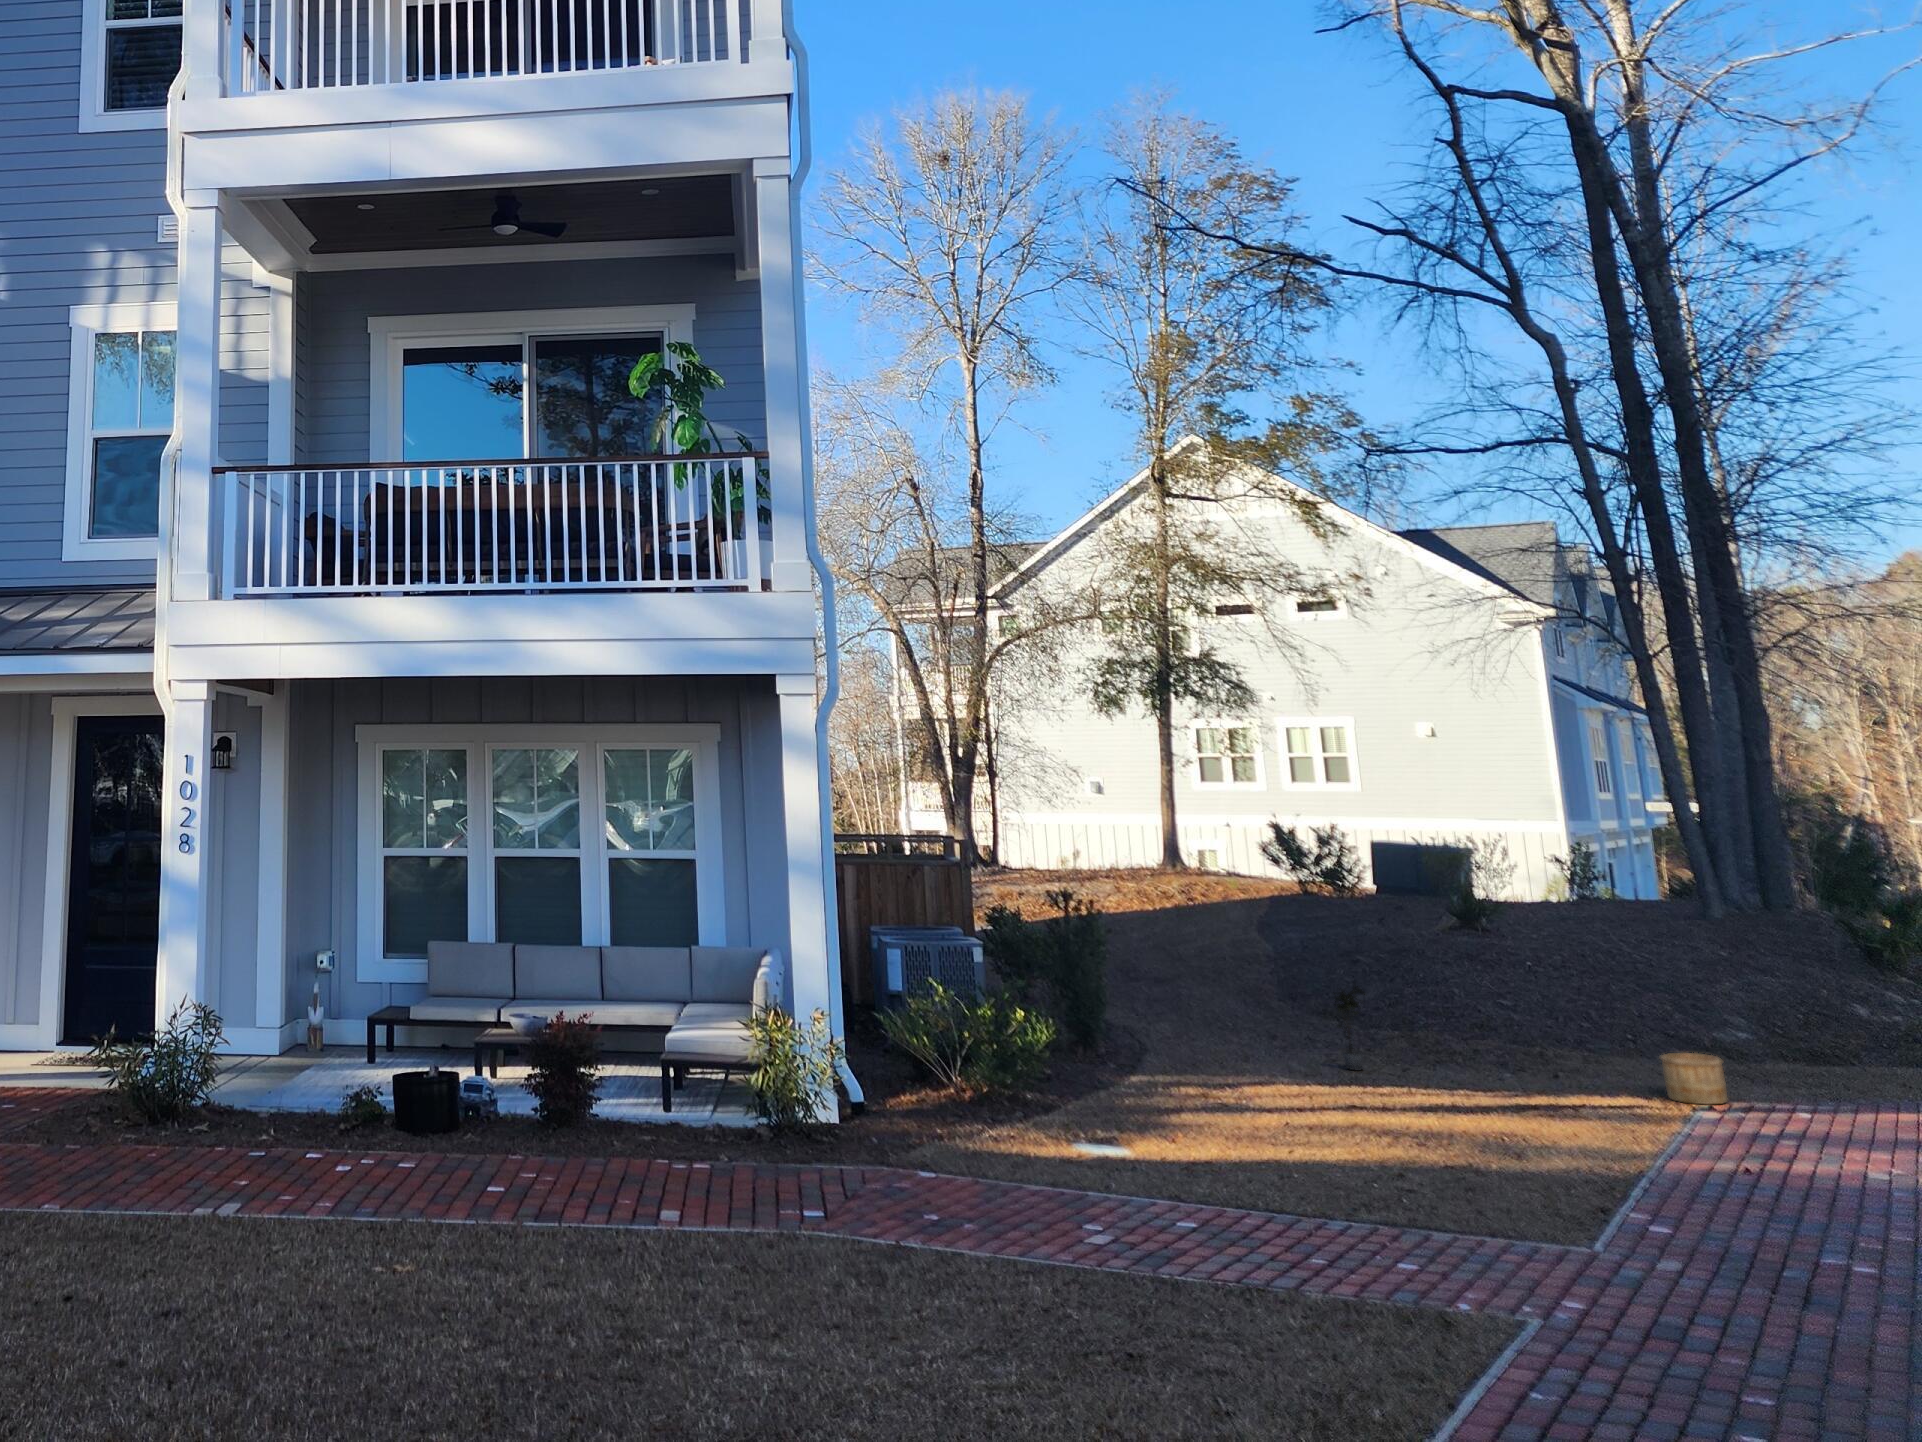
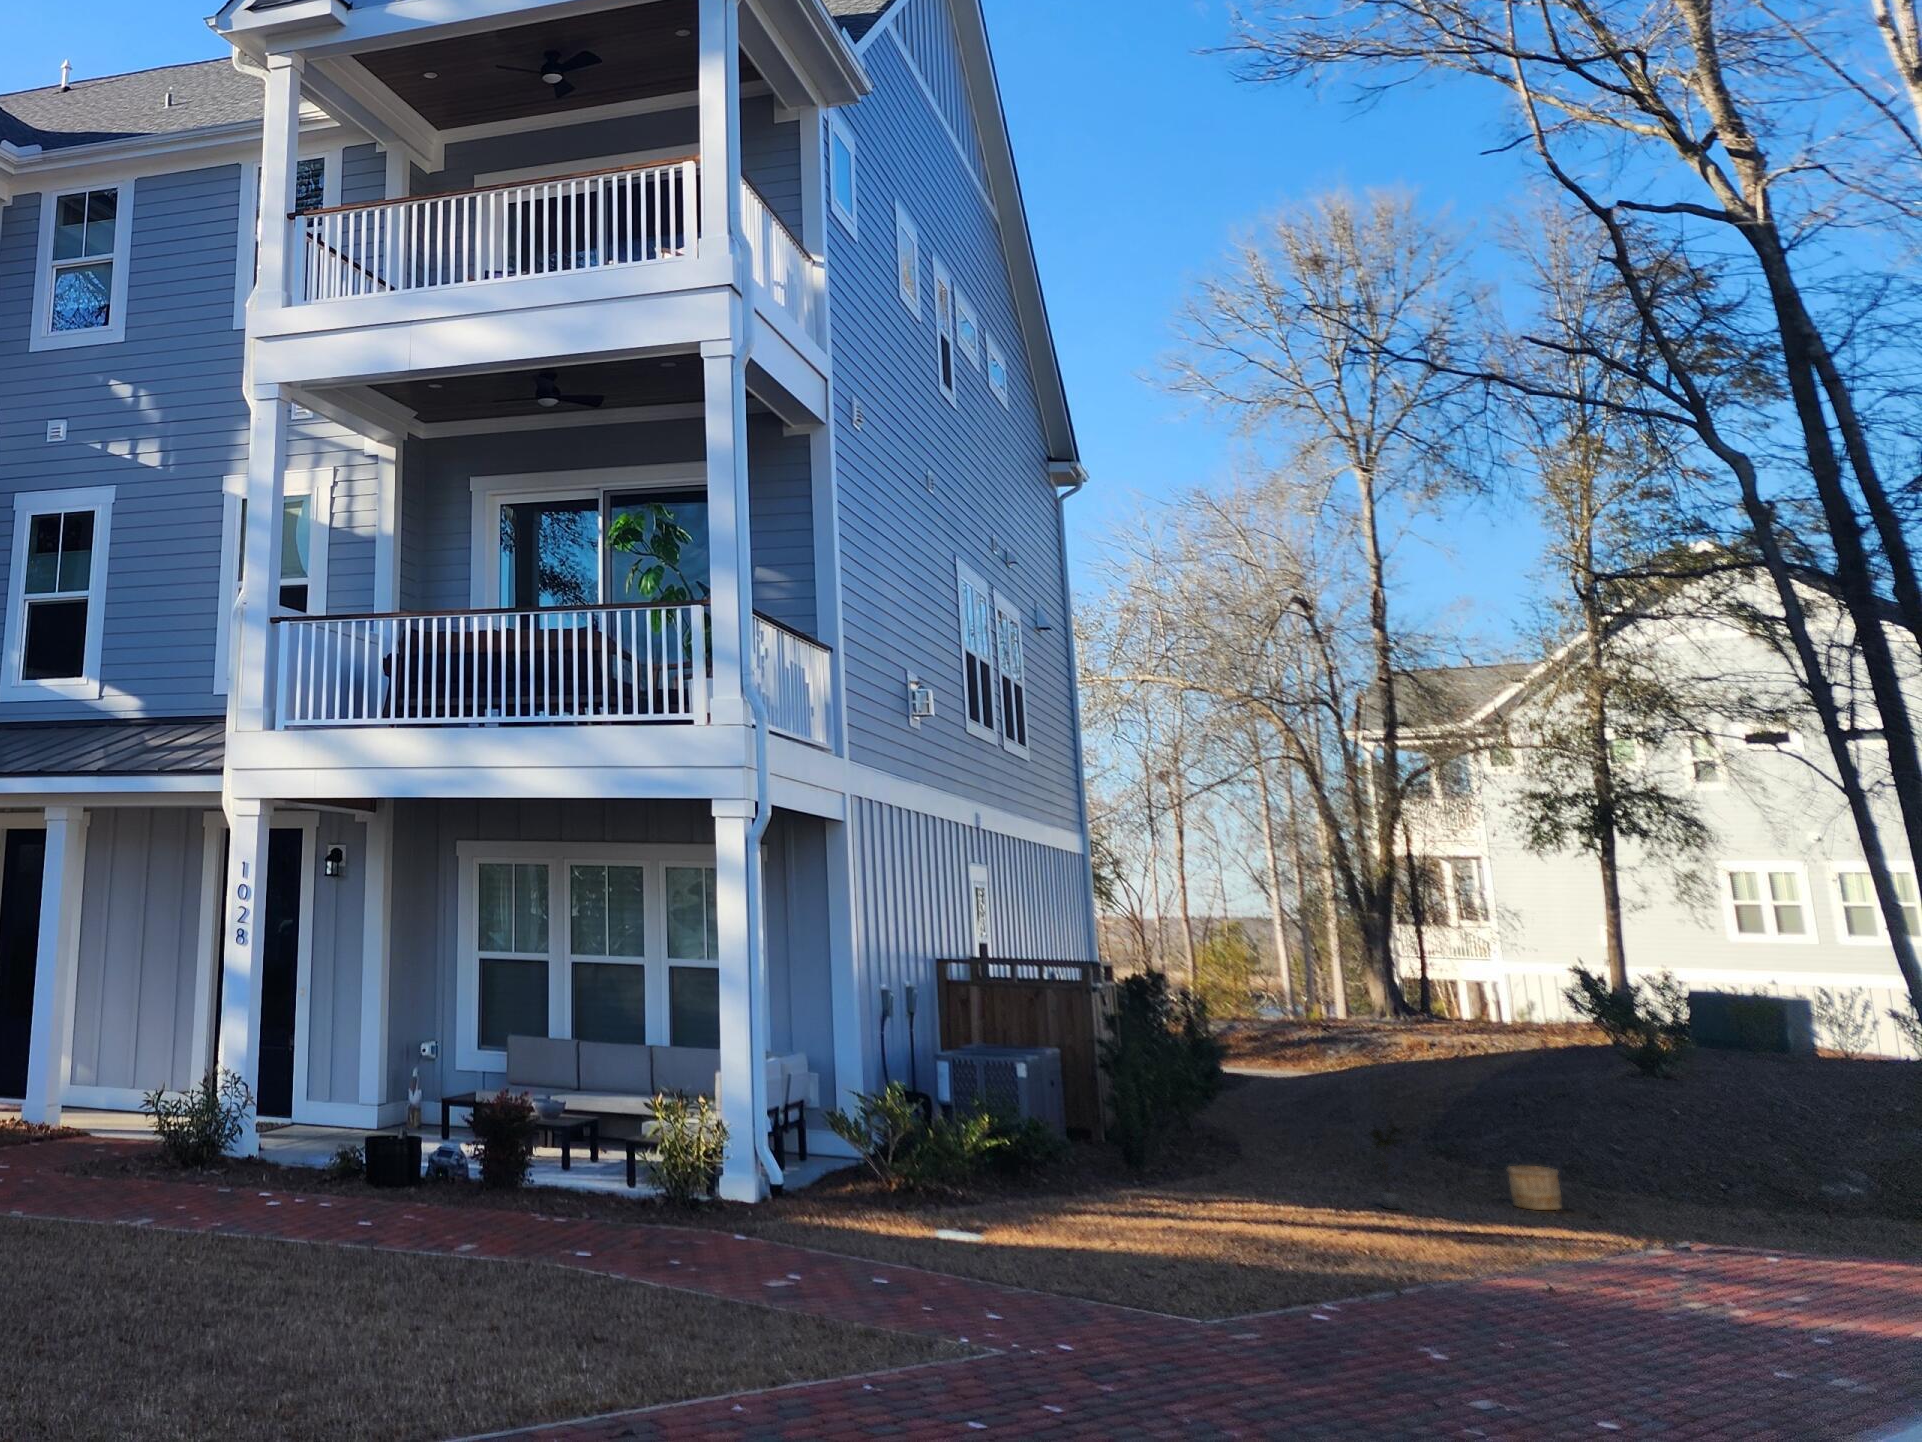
wooden bucket: present [1660,1053,1727,1104] -> present [1507,1165,1562,1210]

